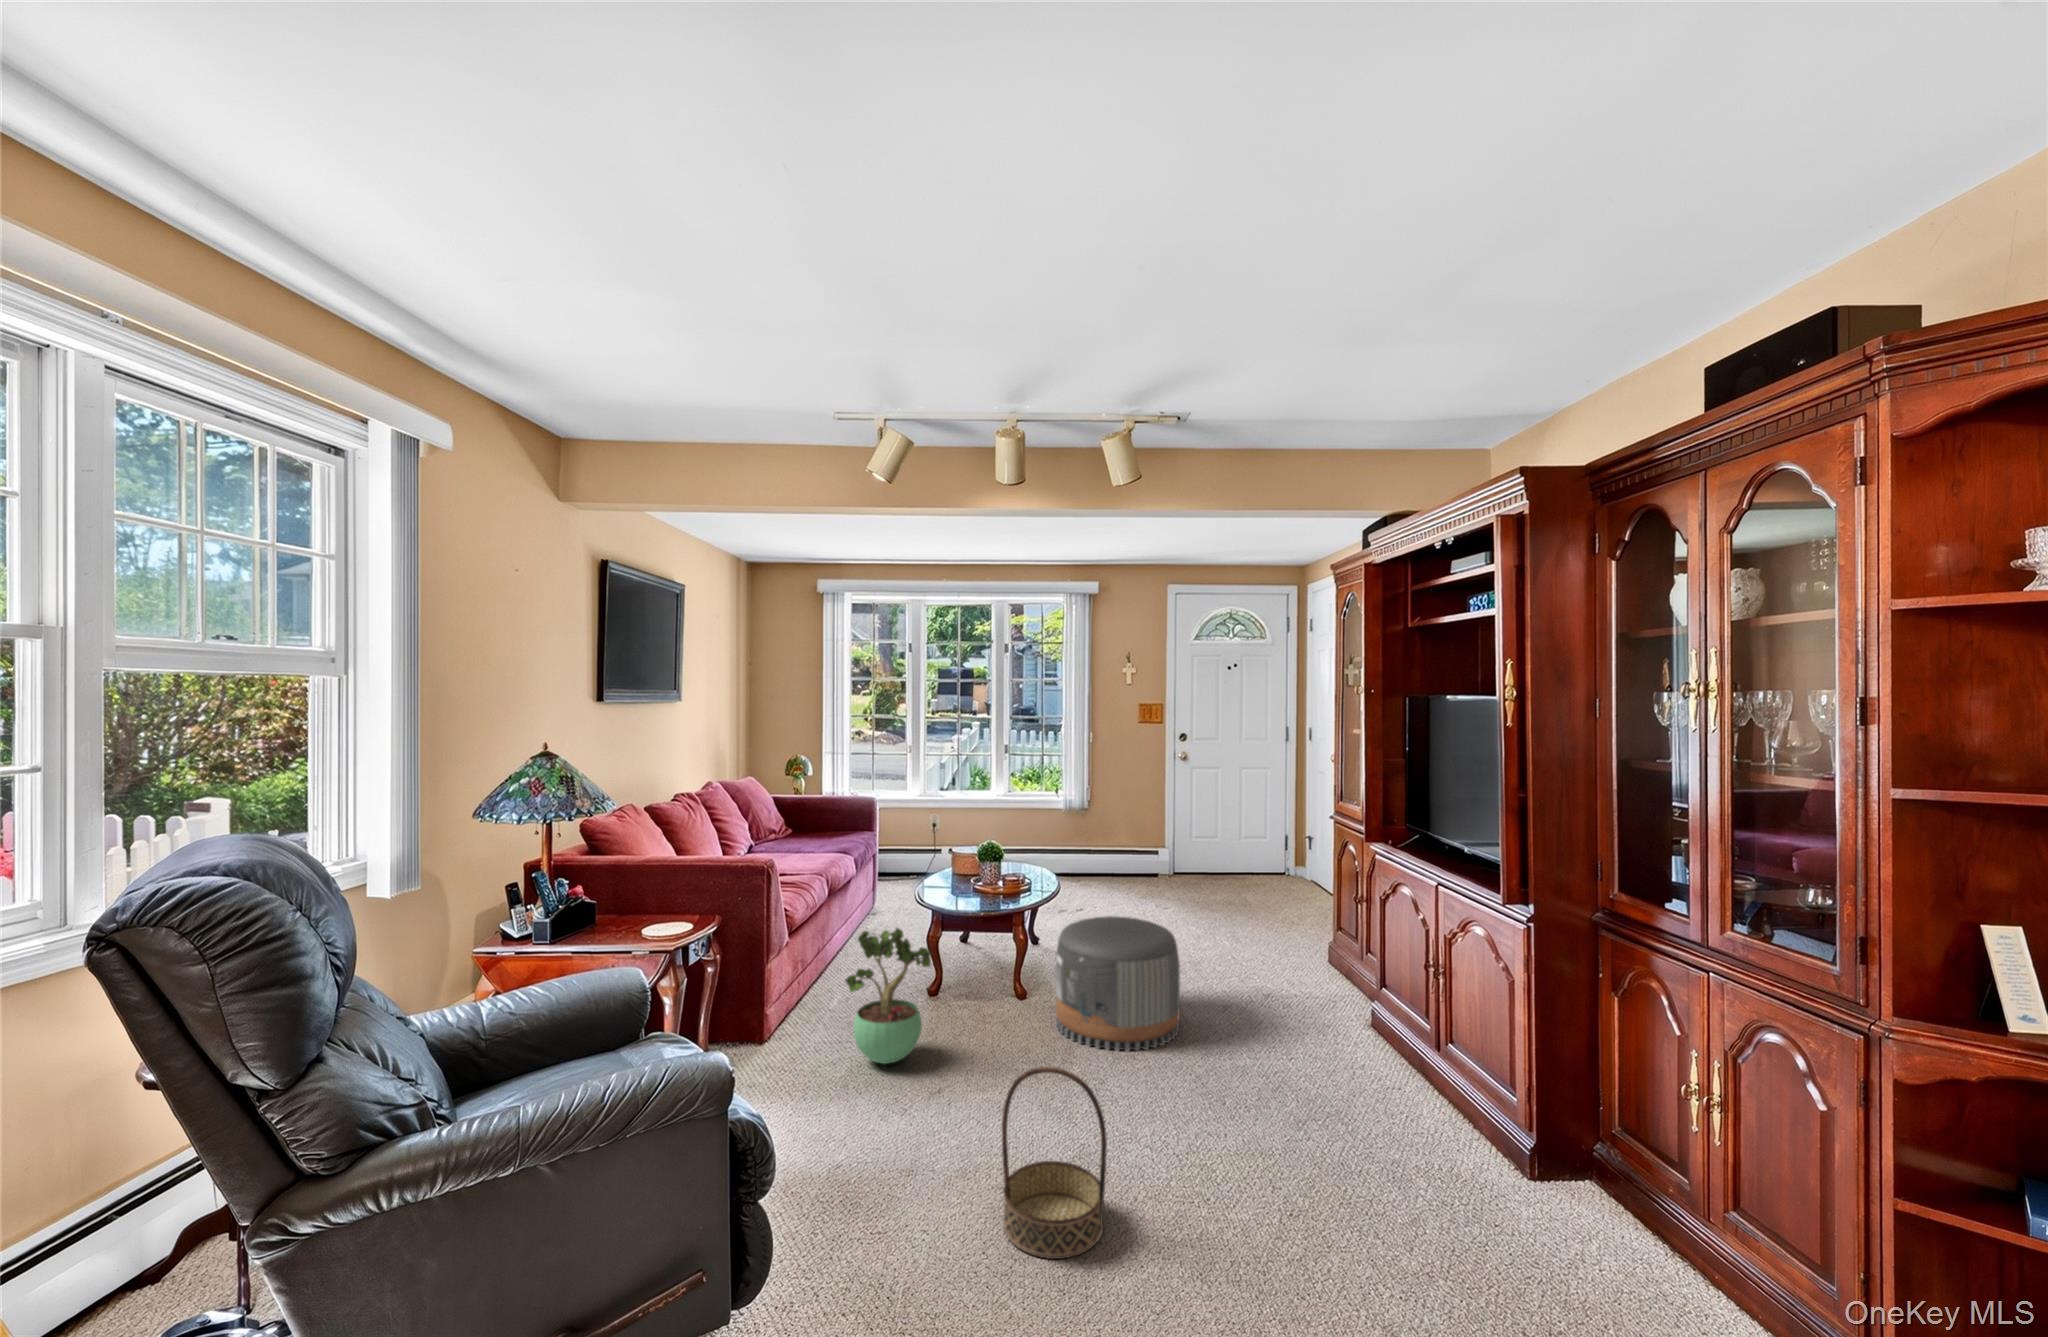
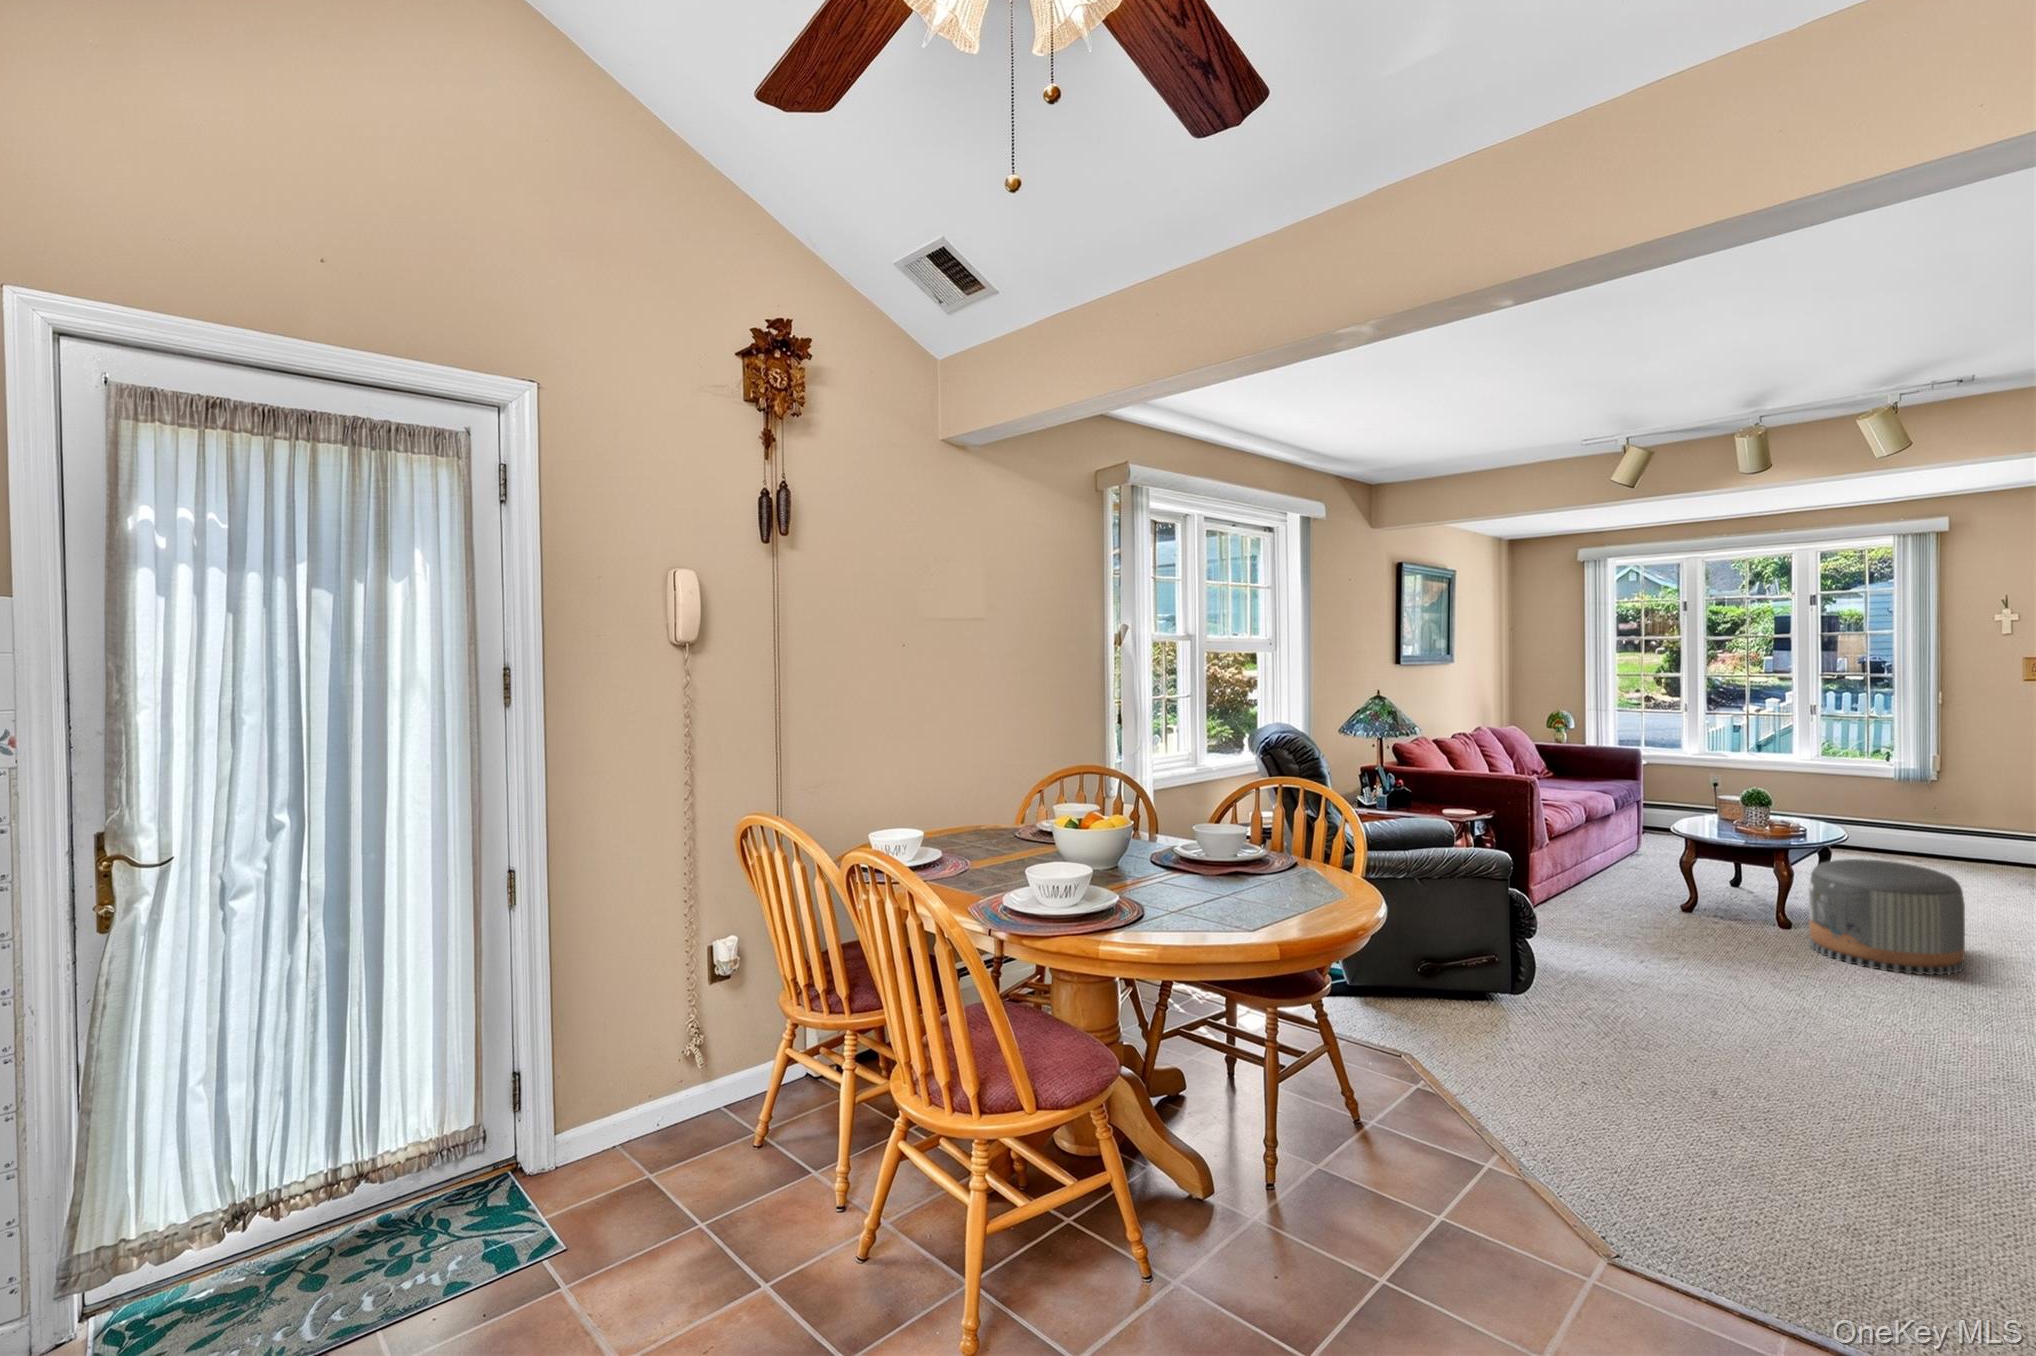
potted plant: present [845,928,931,1064] -> none [1593,833,1670,934]
basket: present [1002,1067,1107,1259] -> none [1704,913,1791,1033]

